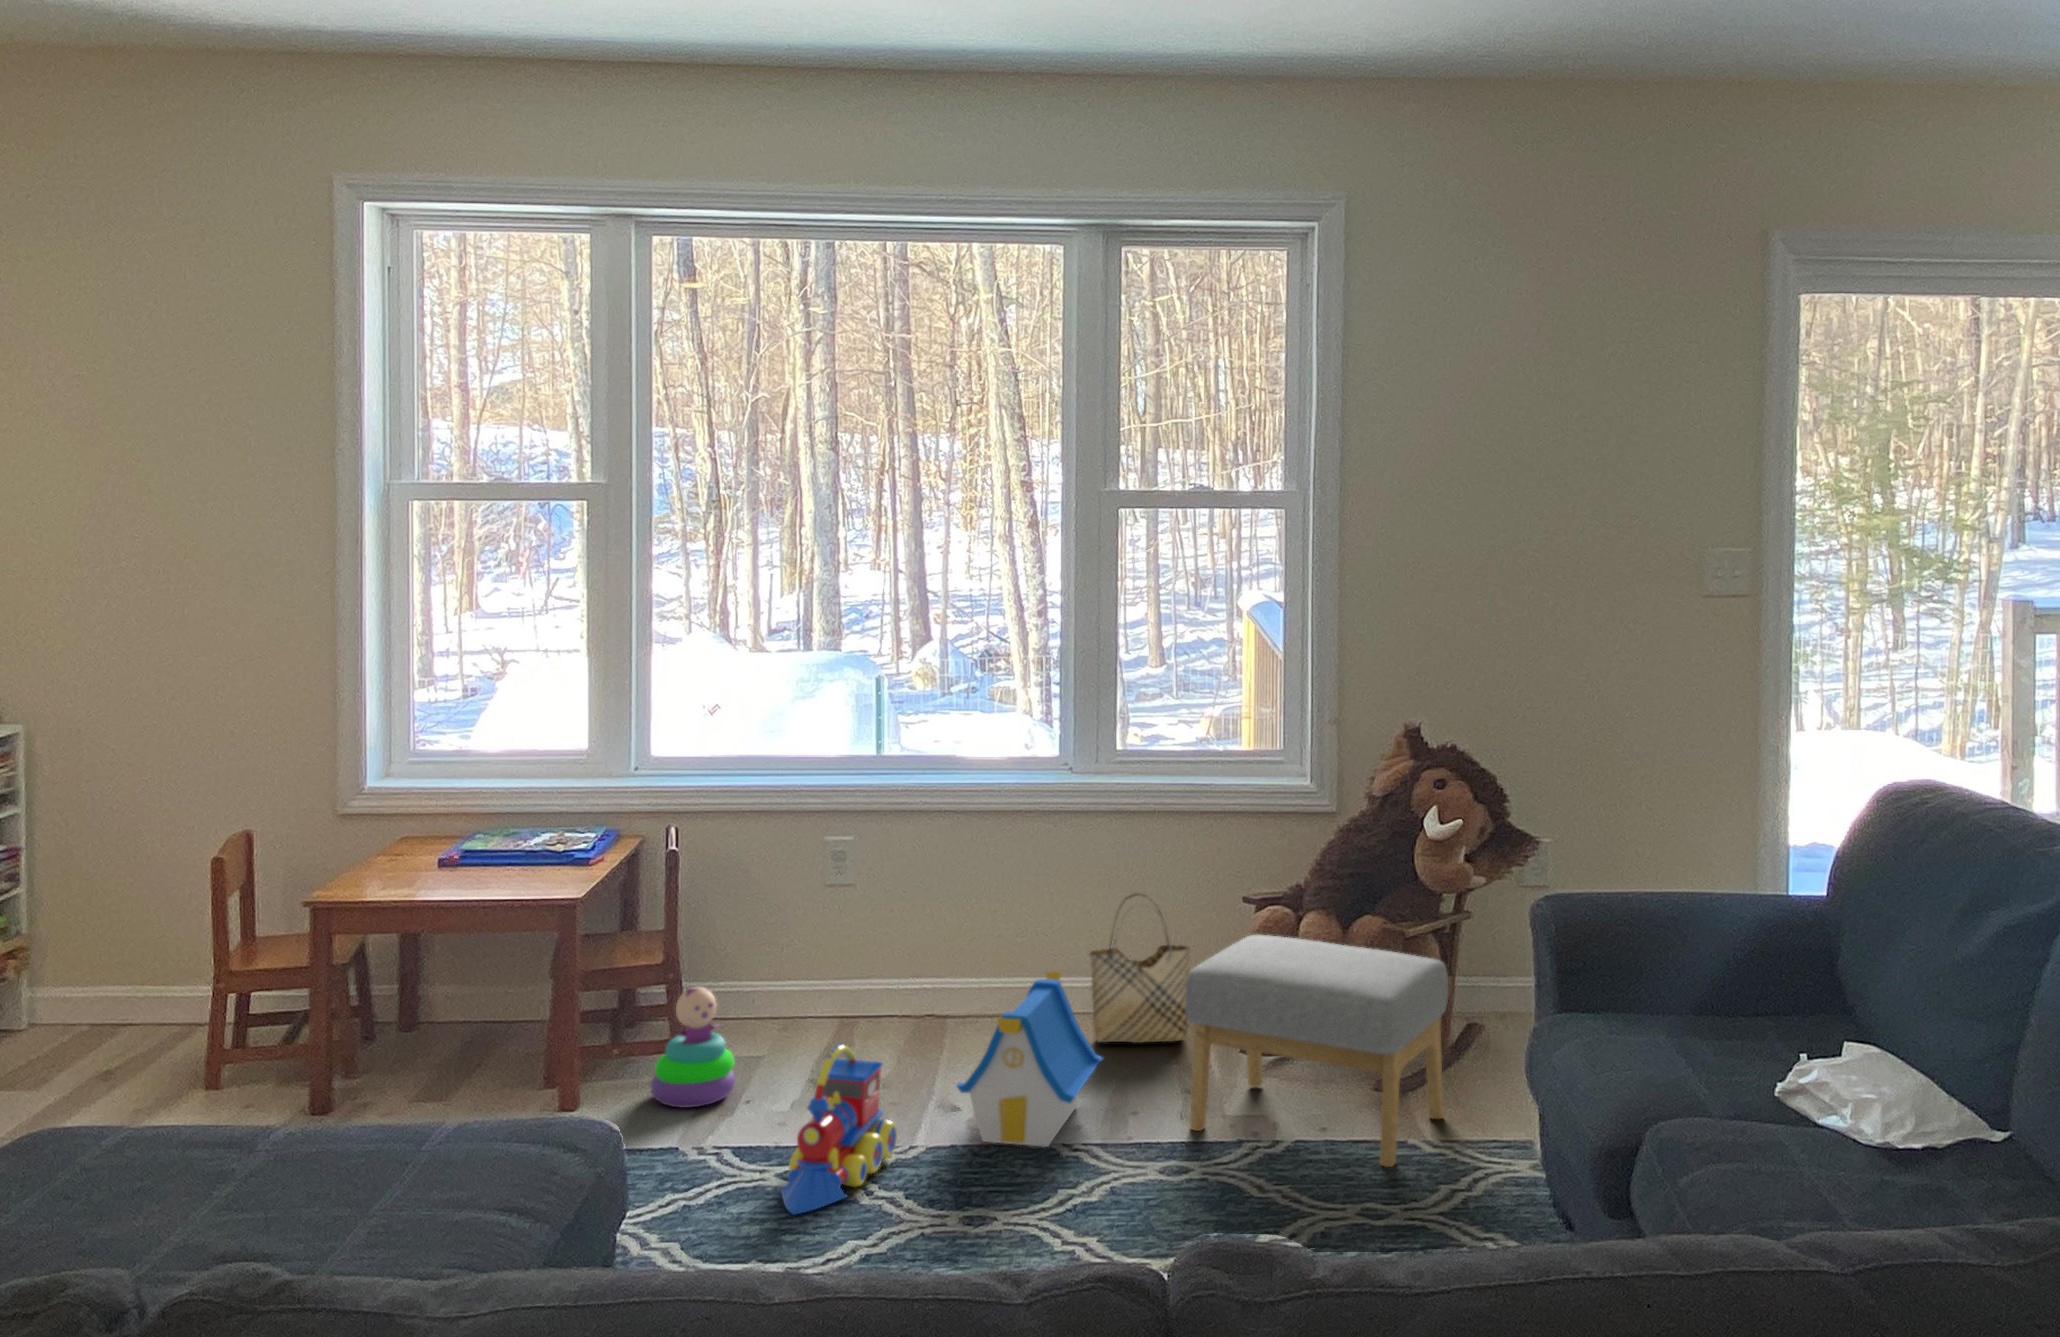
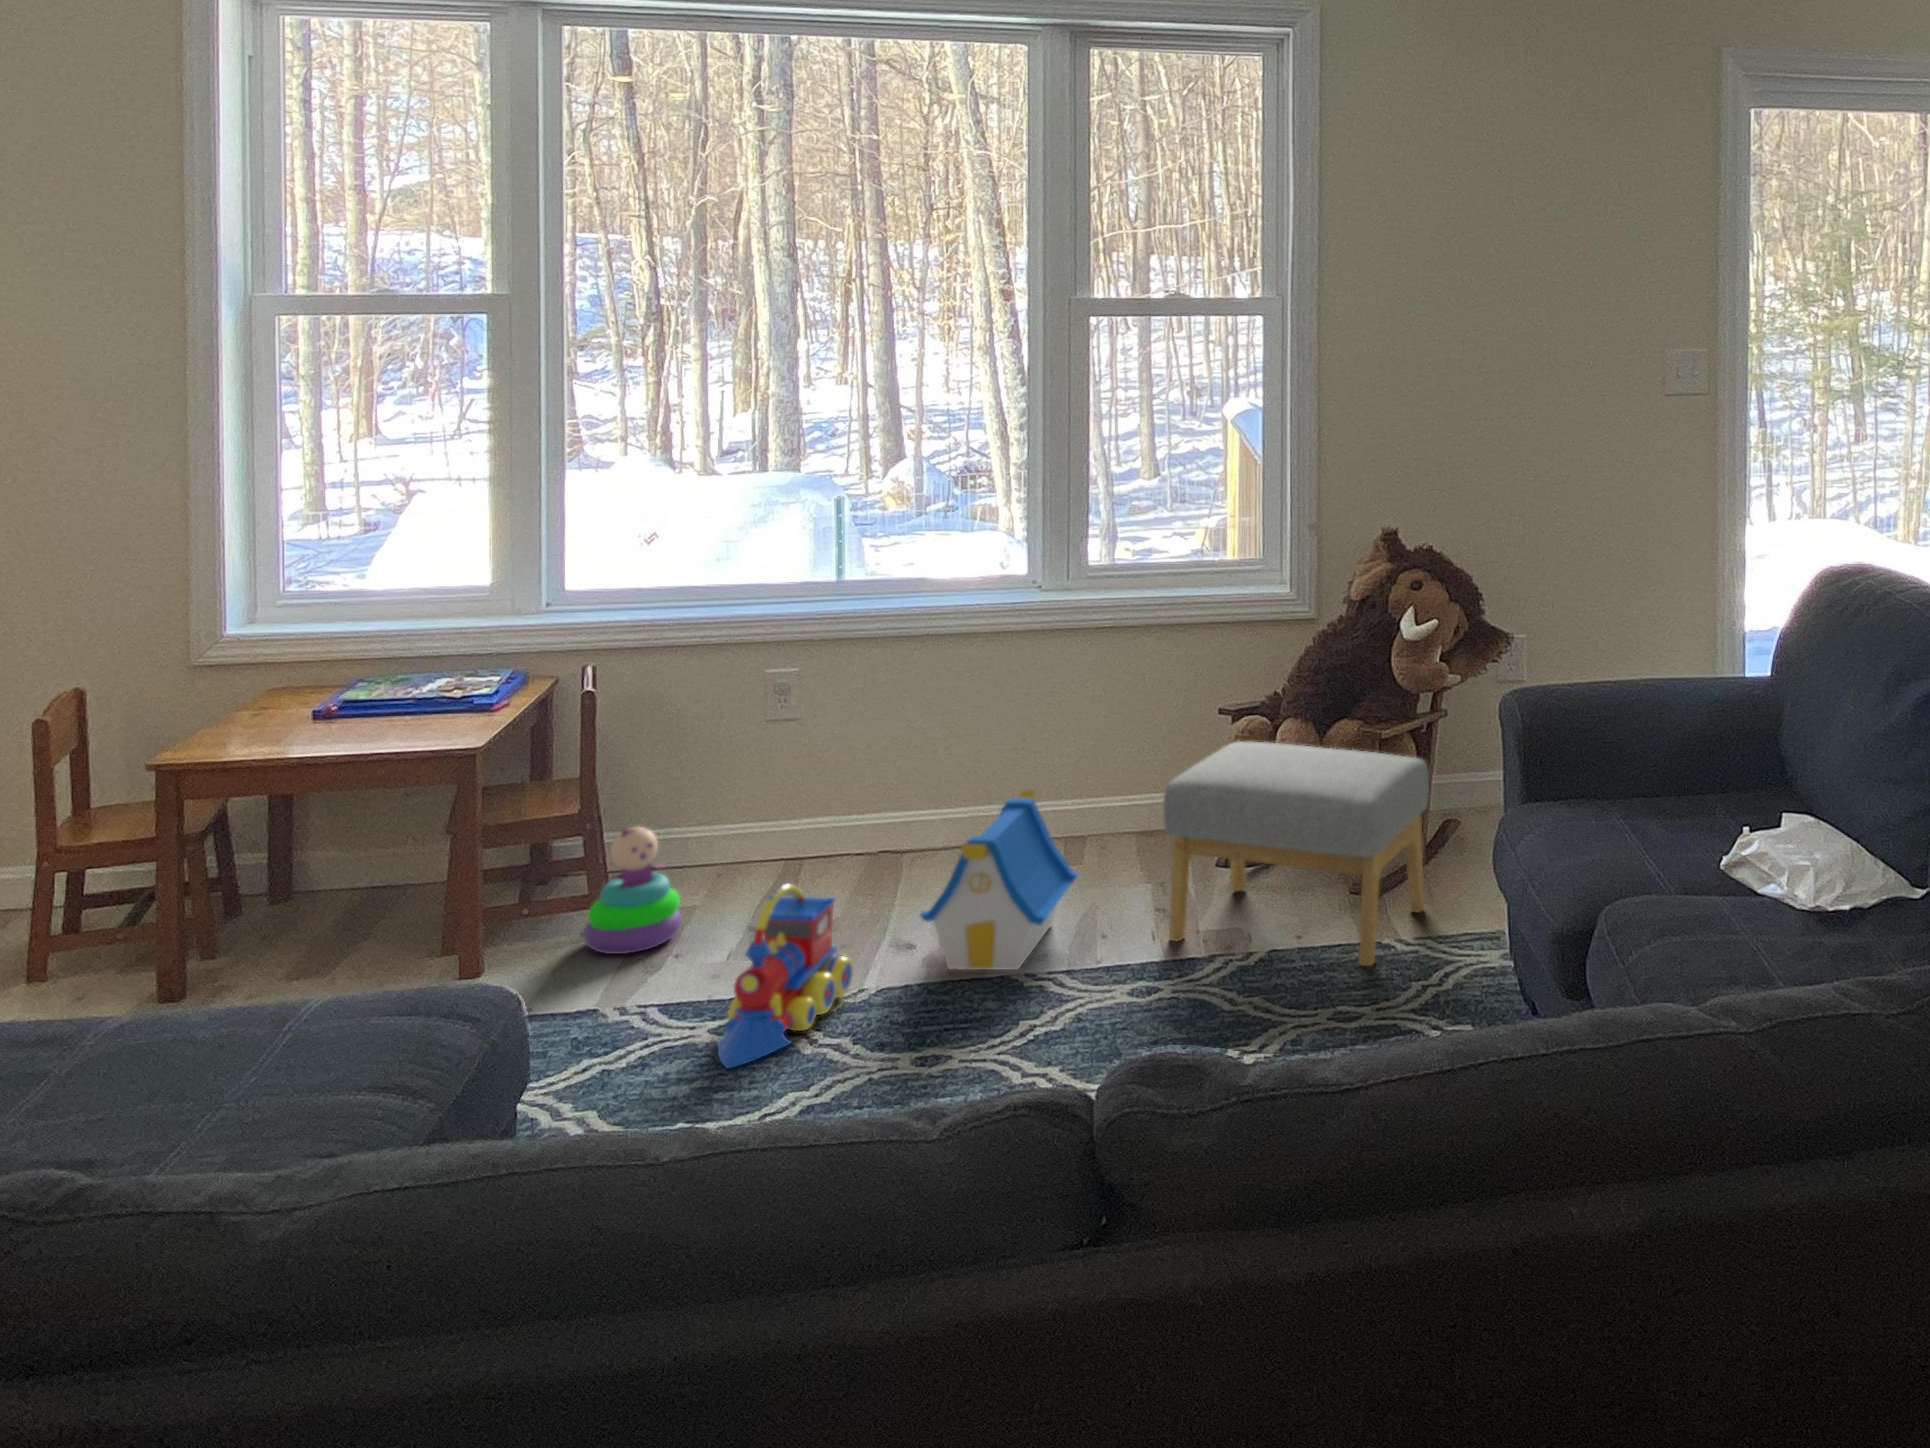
woven basket: present [1090,893,1190,1043] -> none [1071,703,1177,854]

